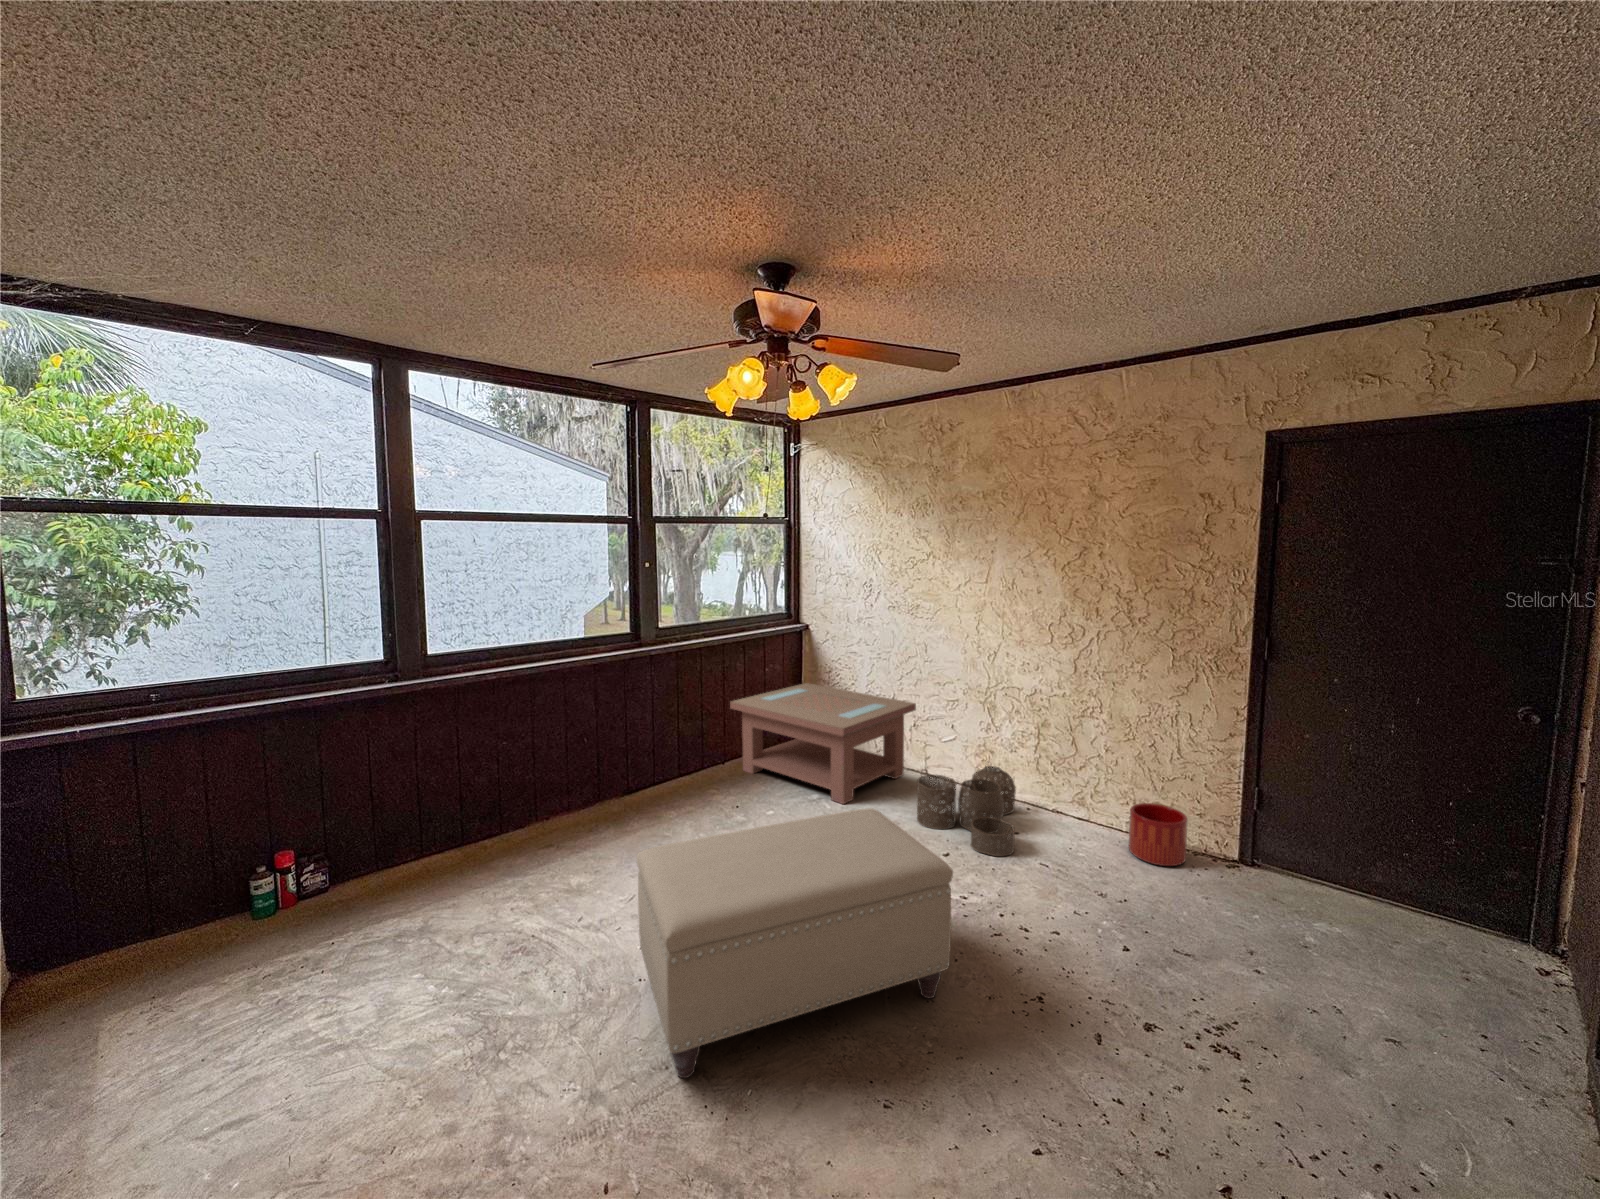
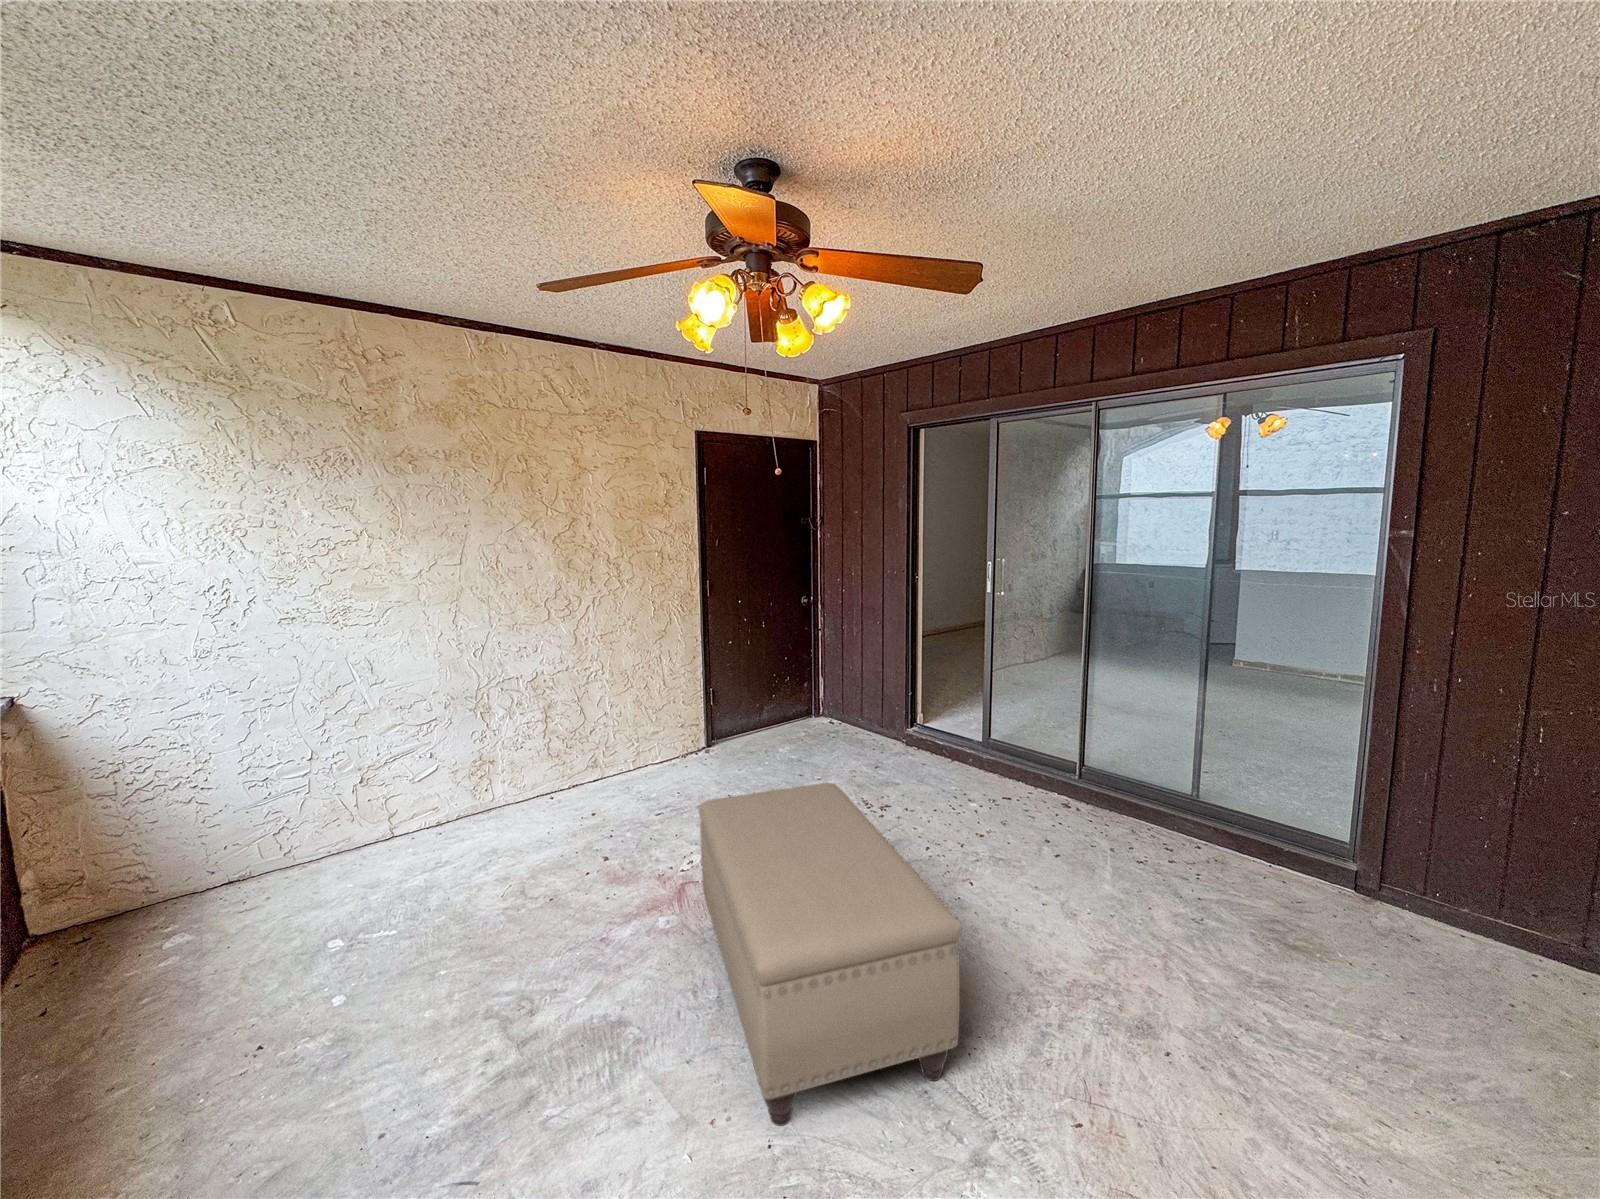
coffee table: present [730,683,916,804] -> none [27,747,416,1035]
woven basket: present [917,766,1016,856] -> none [498,767,635,864]
planter: present [1129,803,1188,866] -> none [654,729,698,778]

